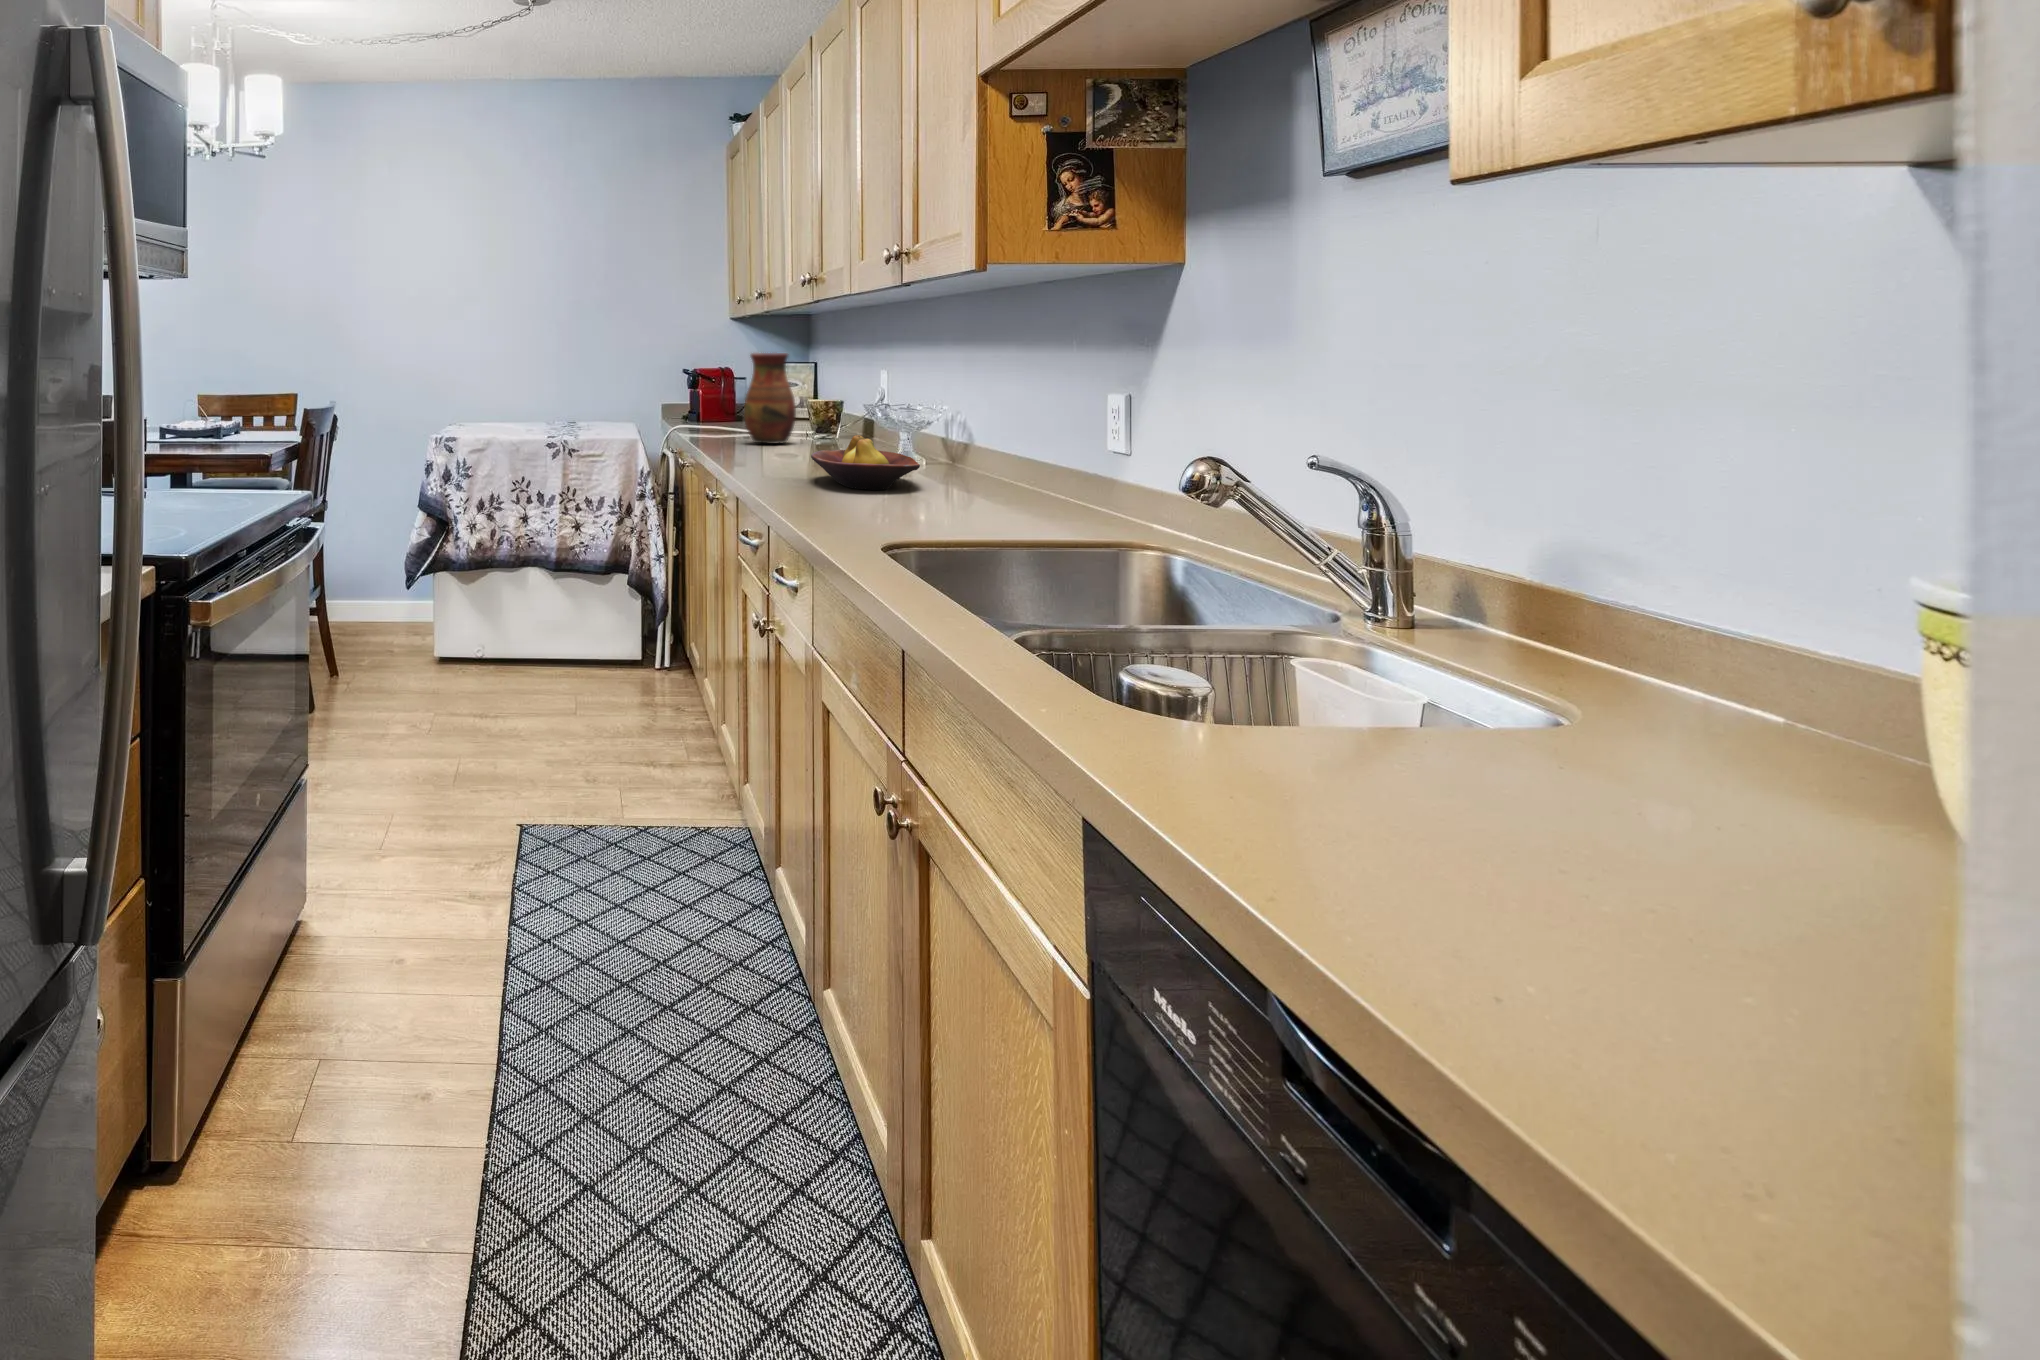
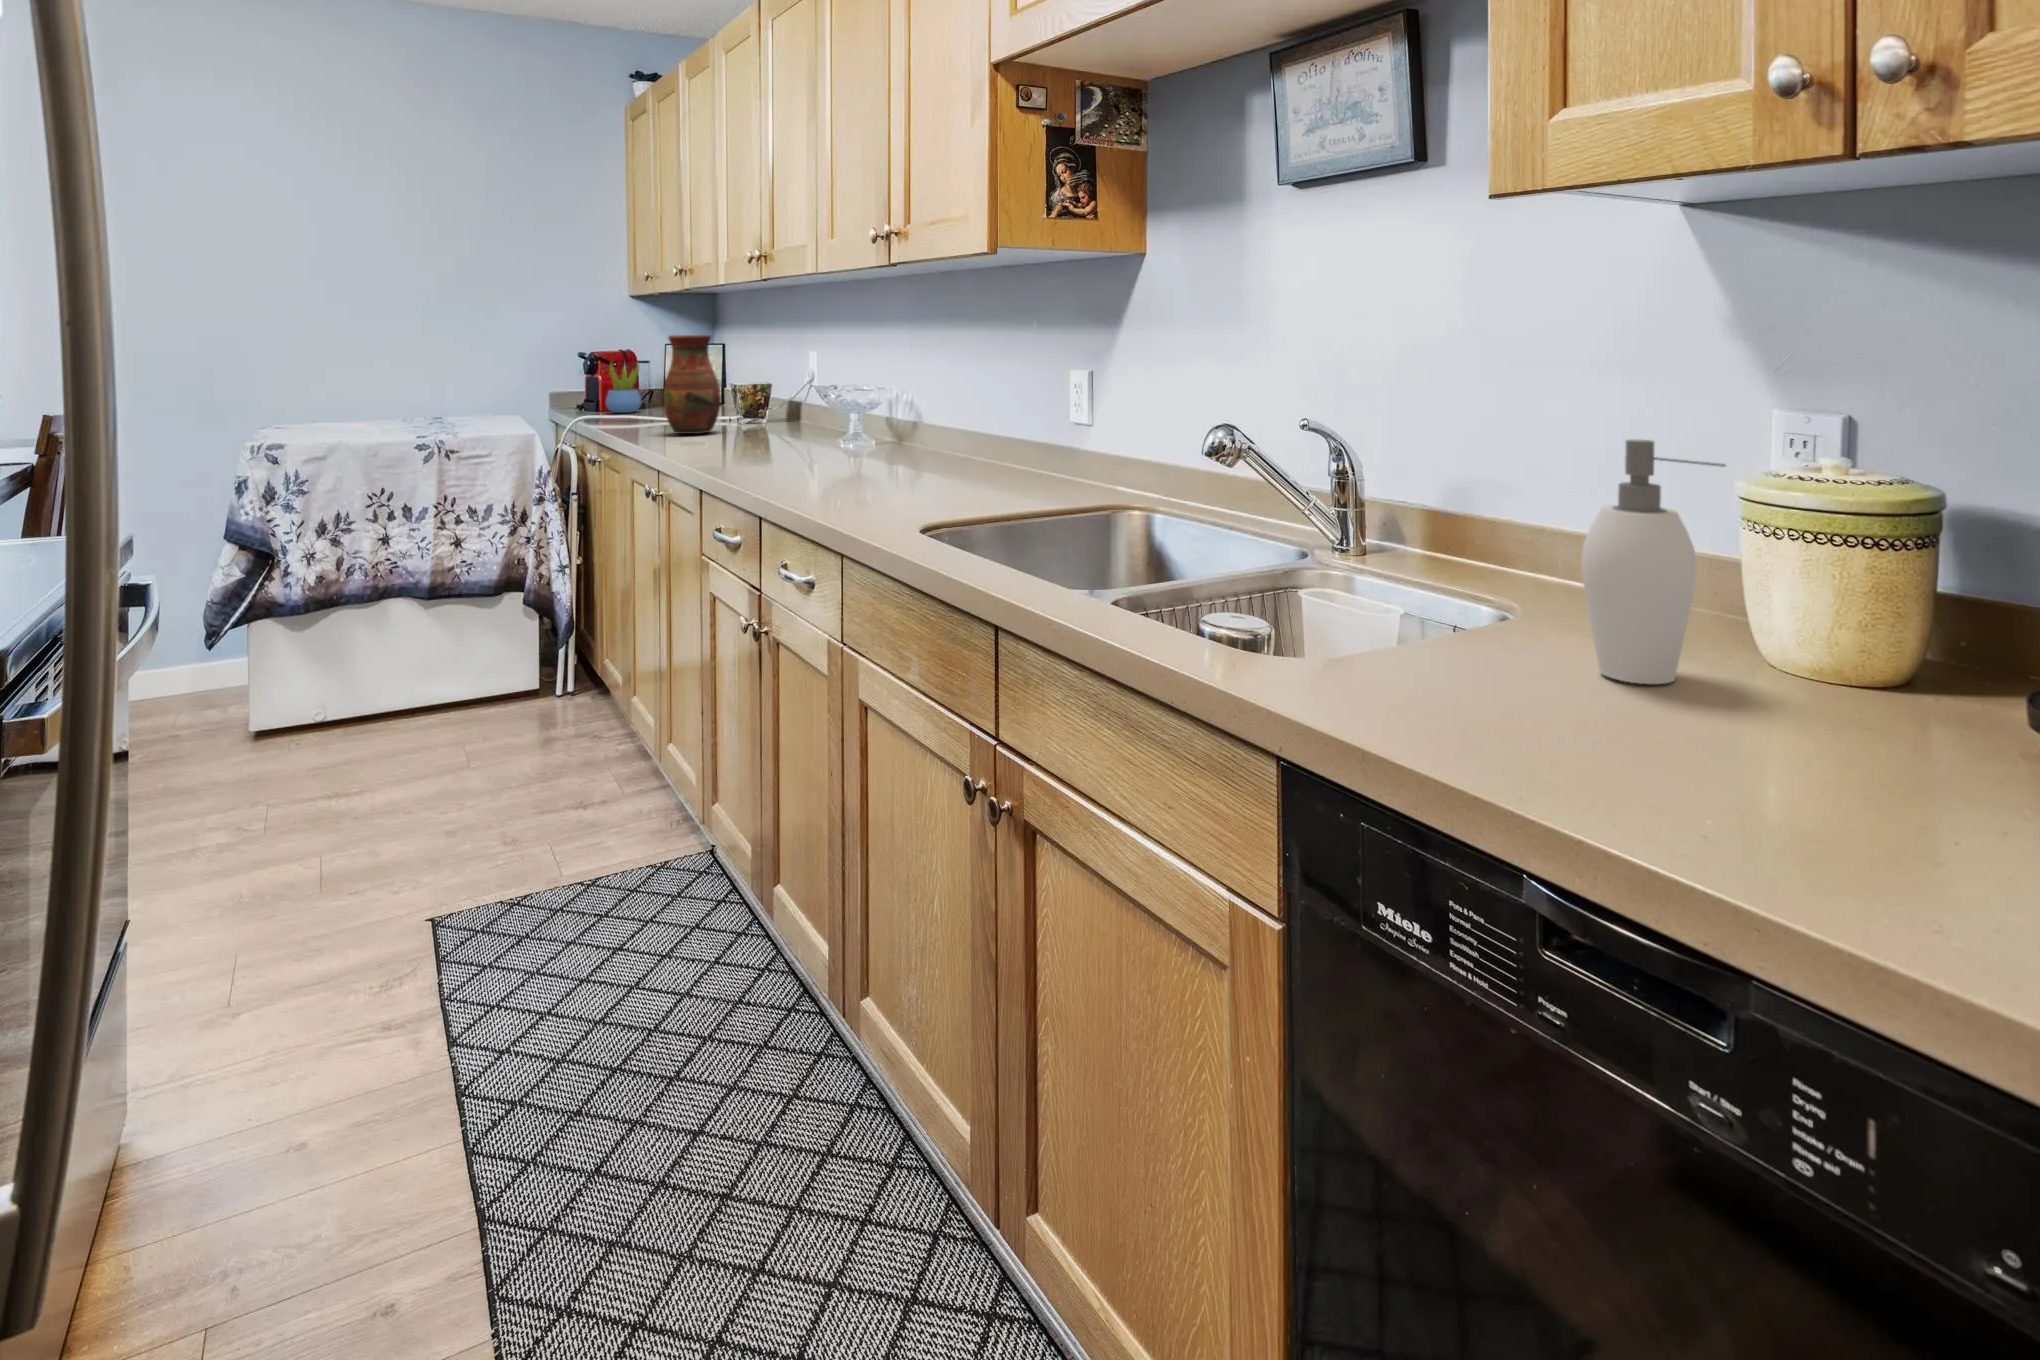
succulent plant: none [711,376,742,424] -> present [606,364,641,413]
fruit bowl: present [811,435,920,490] -> none [772,423,889,480]
soap dispenser: none [1604,476,1827,804] -> present [1581,440,1726,684]

